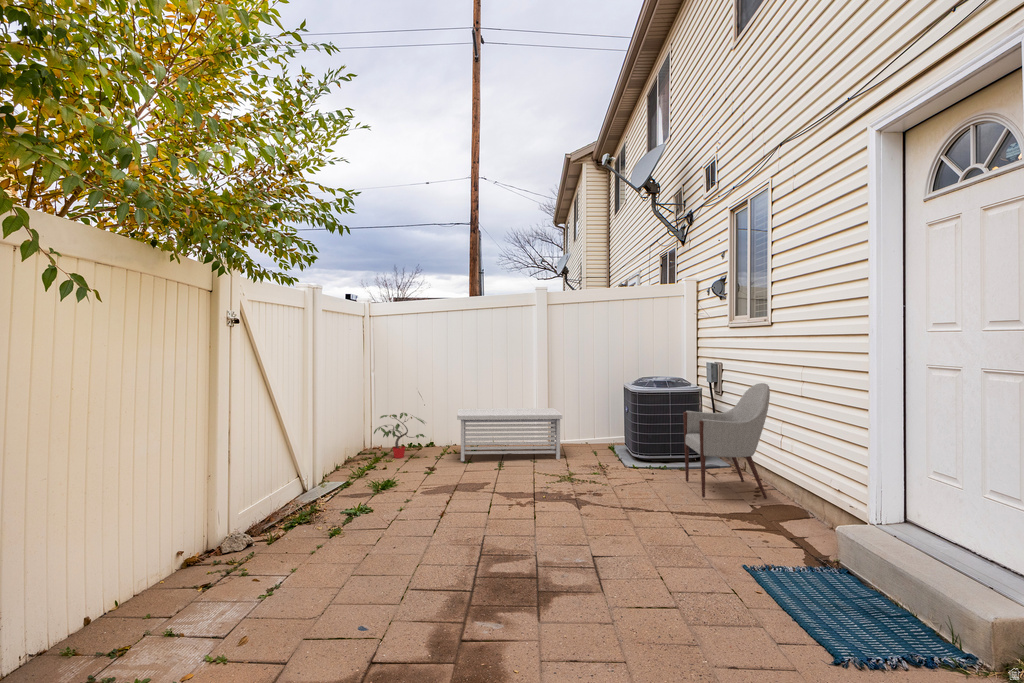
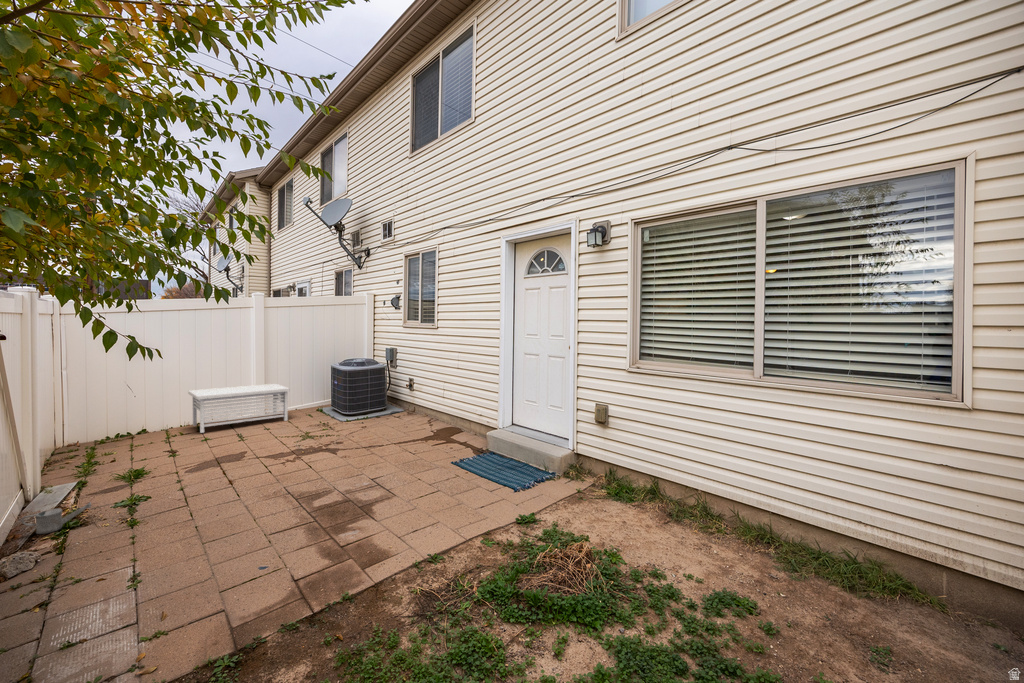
chair: present [683,383,770,499] -> none [385,361,437,430]
potted plant: present [374,413,425,458] -> none [94,398,160,439]
watering can: none [247,516,298,541] -> present [22,502,91,534]

